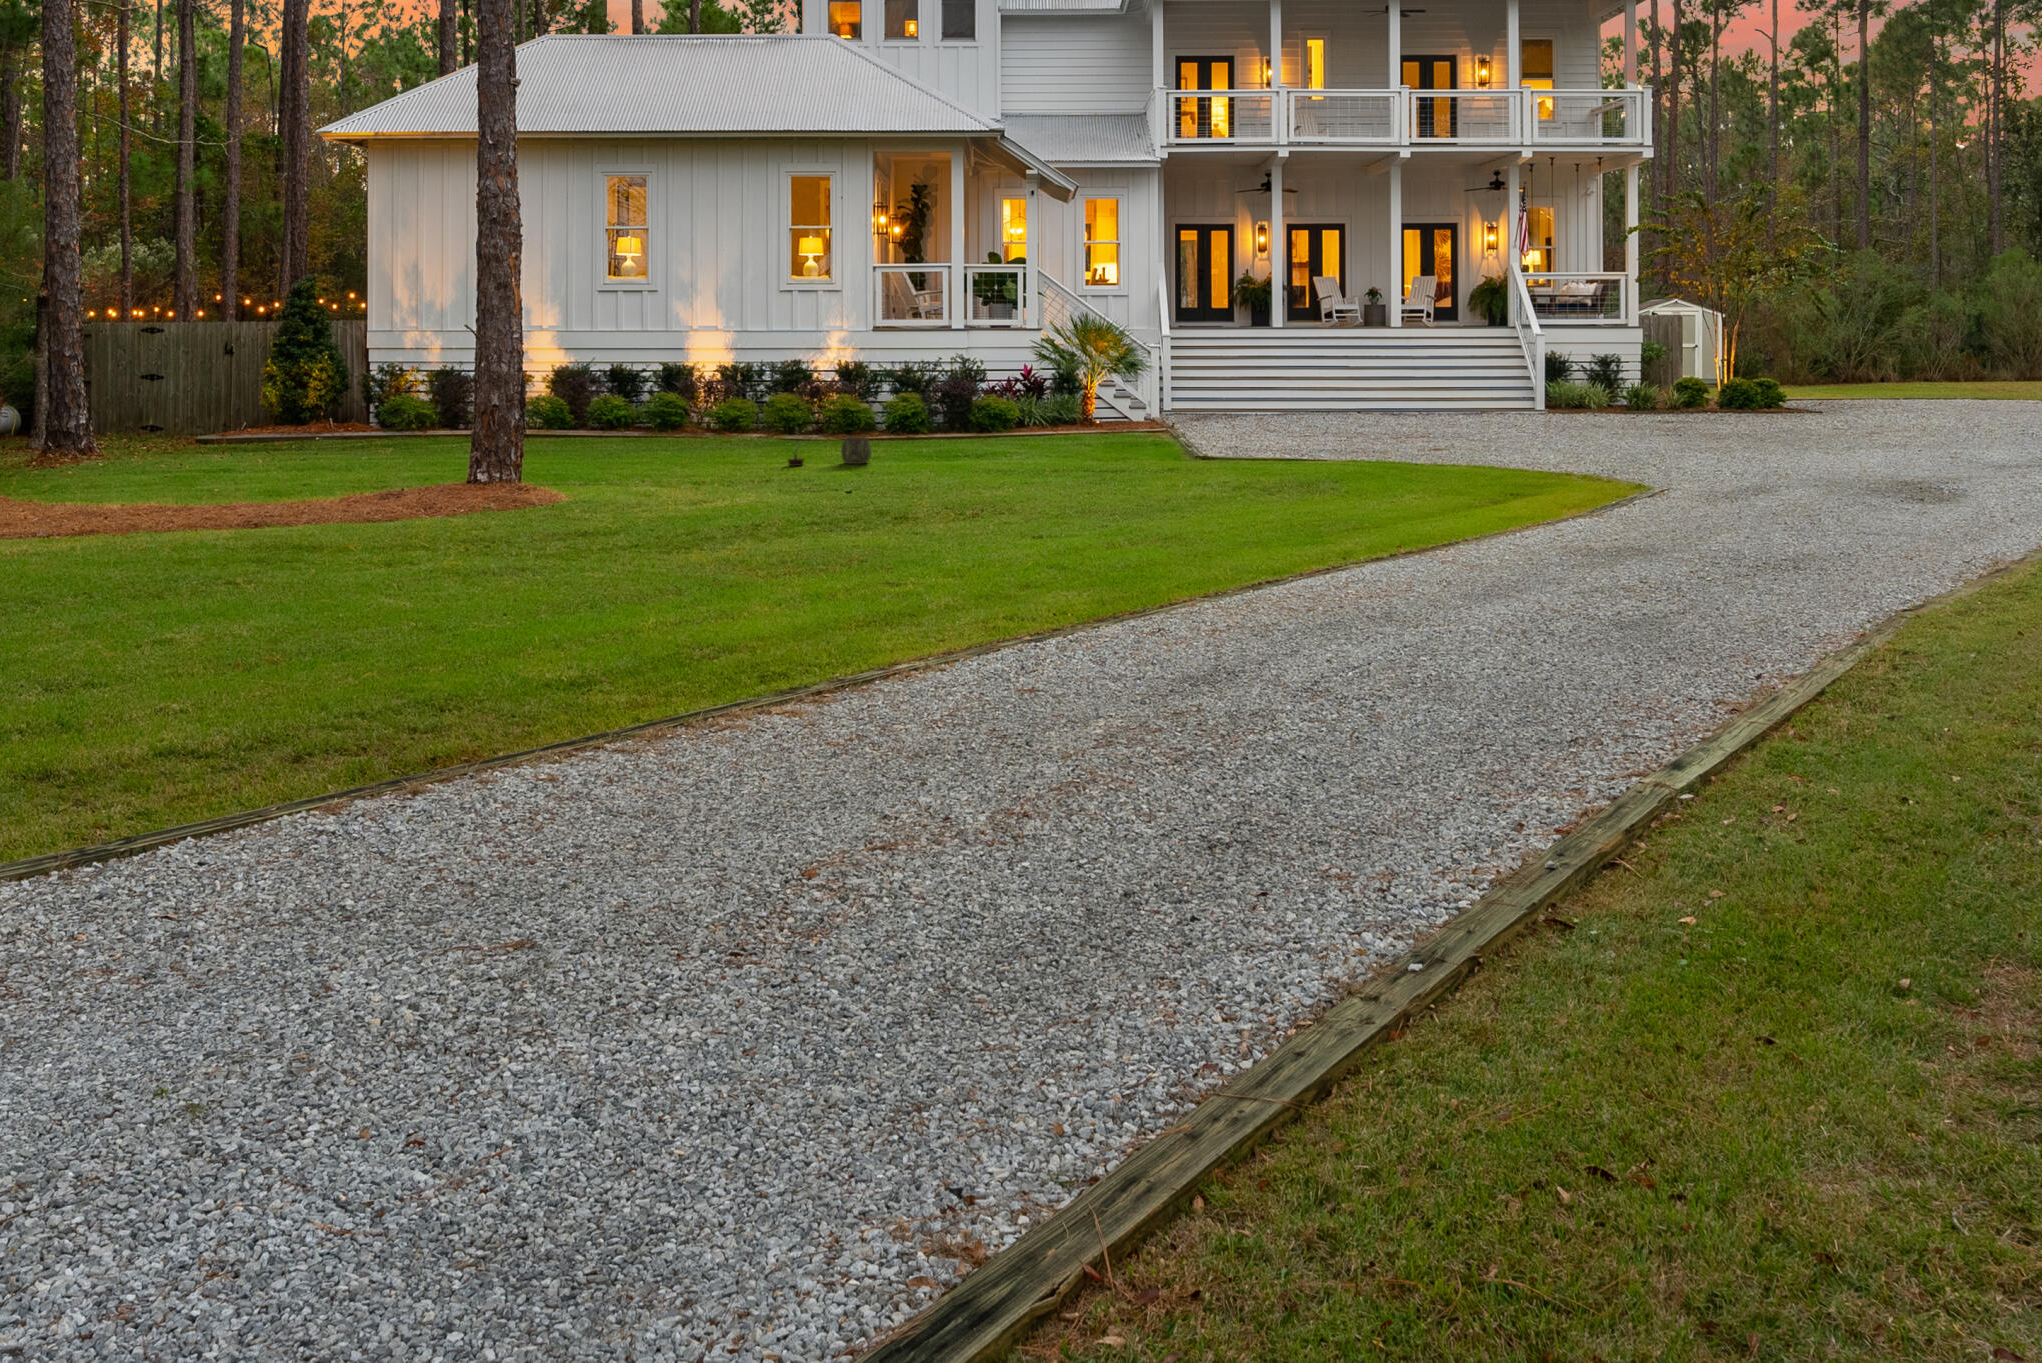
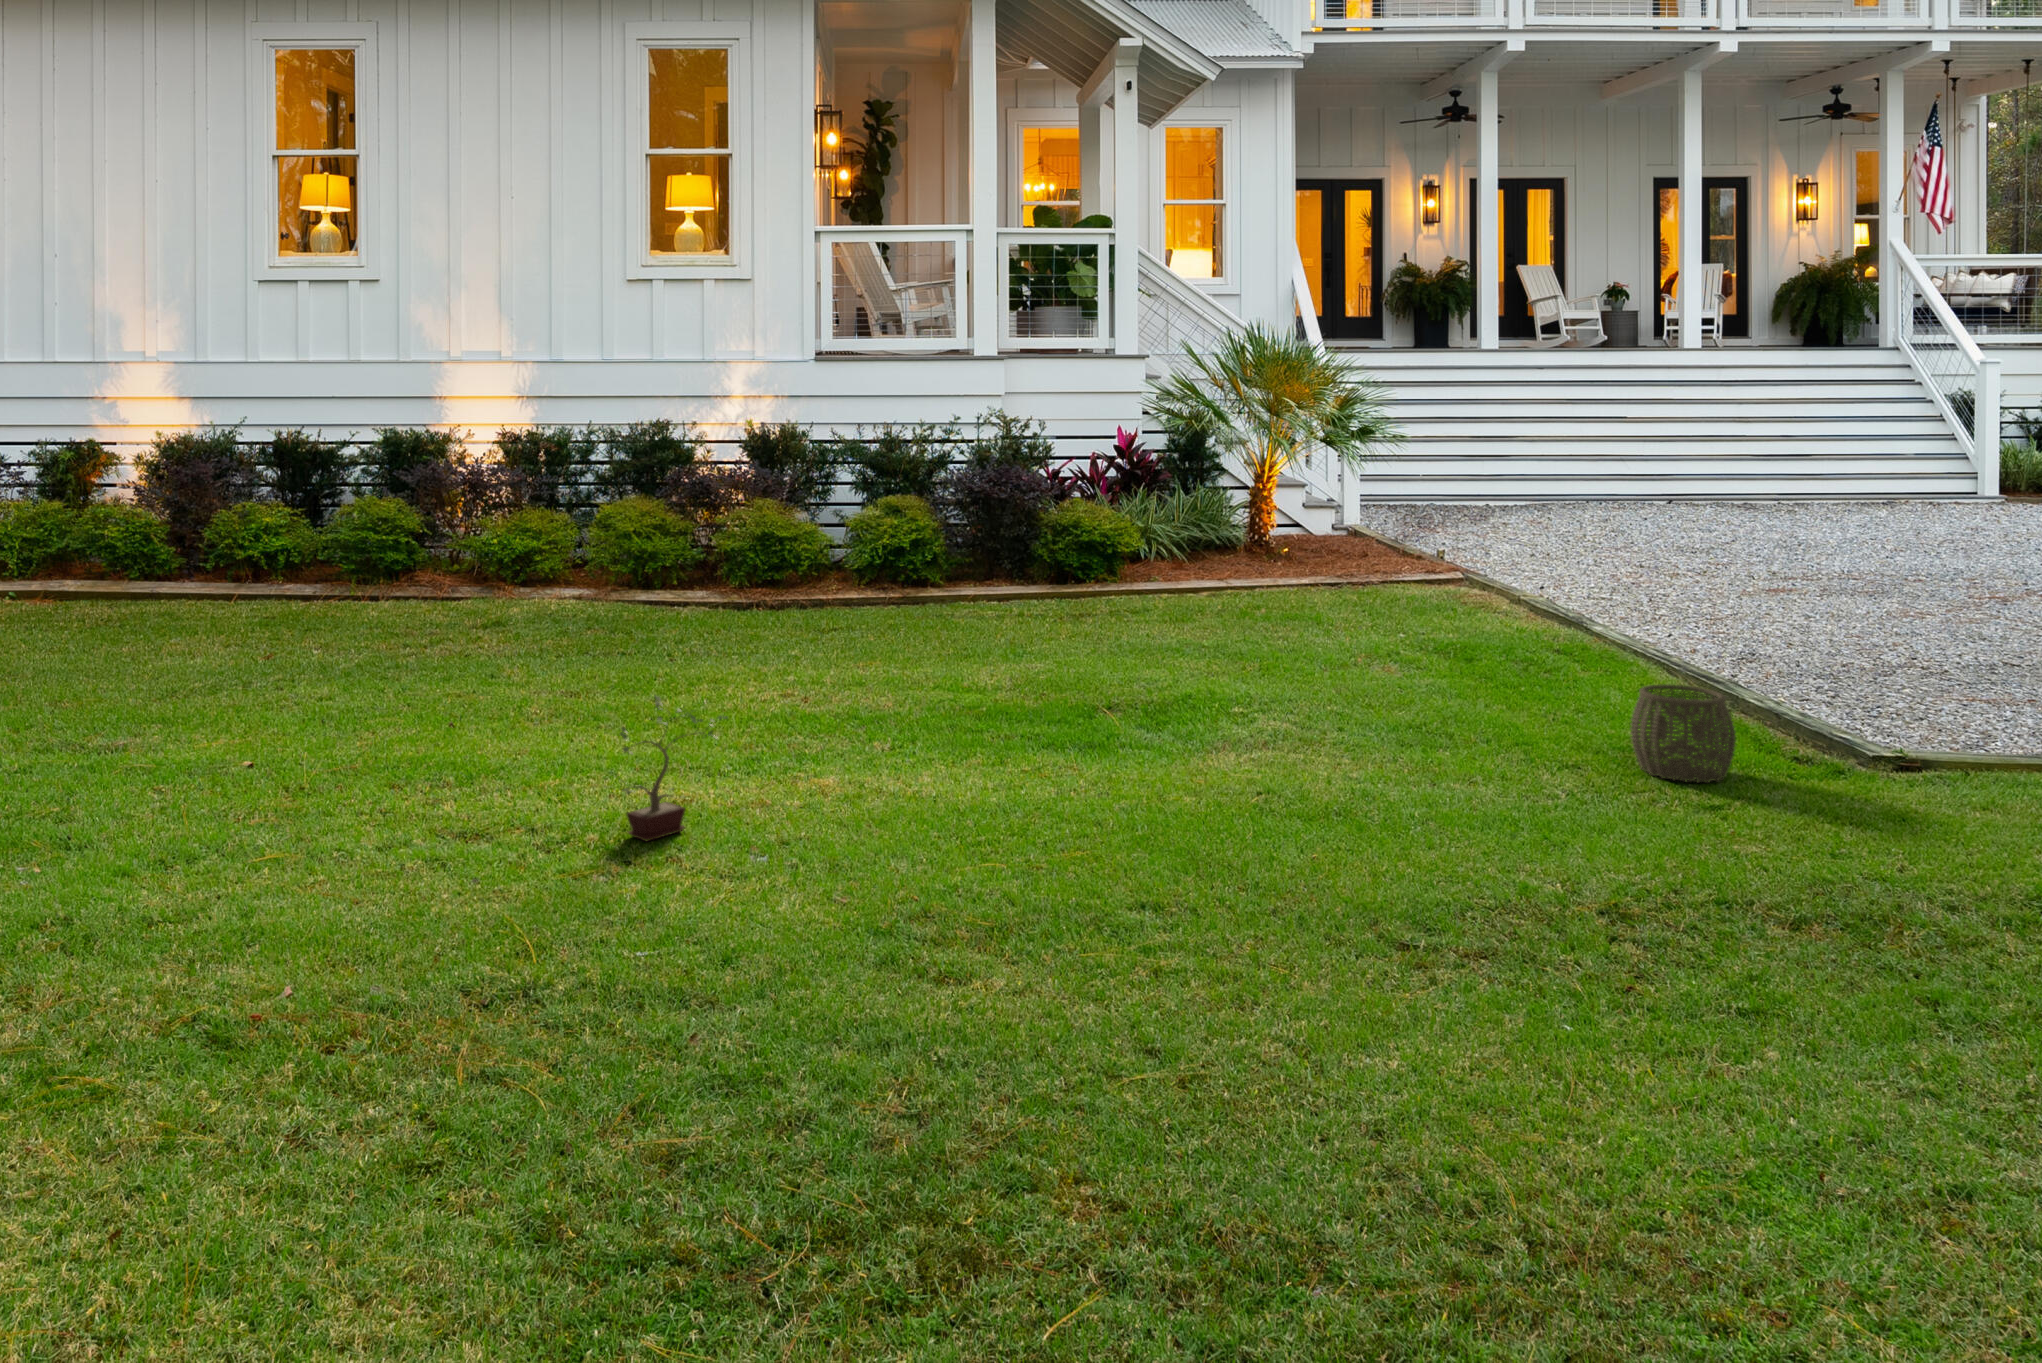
woven basket: present [841,437,871,464] -> present [1631,684,1736,783]

